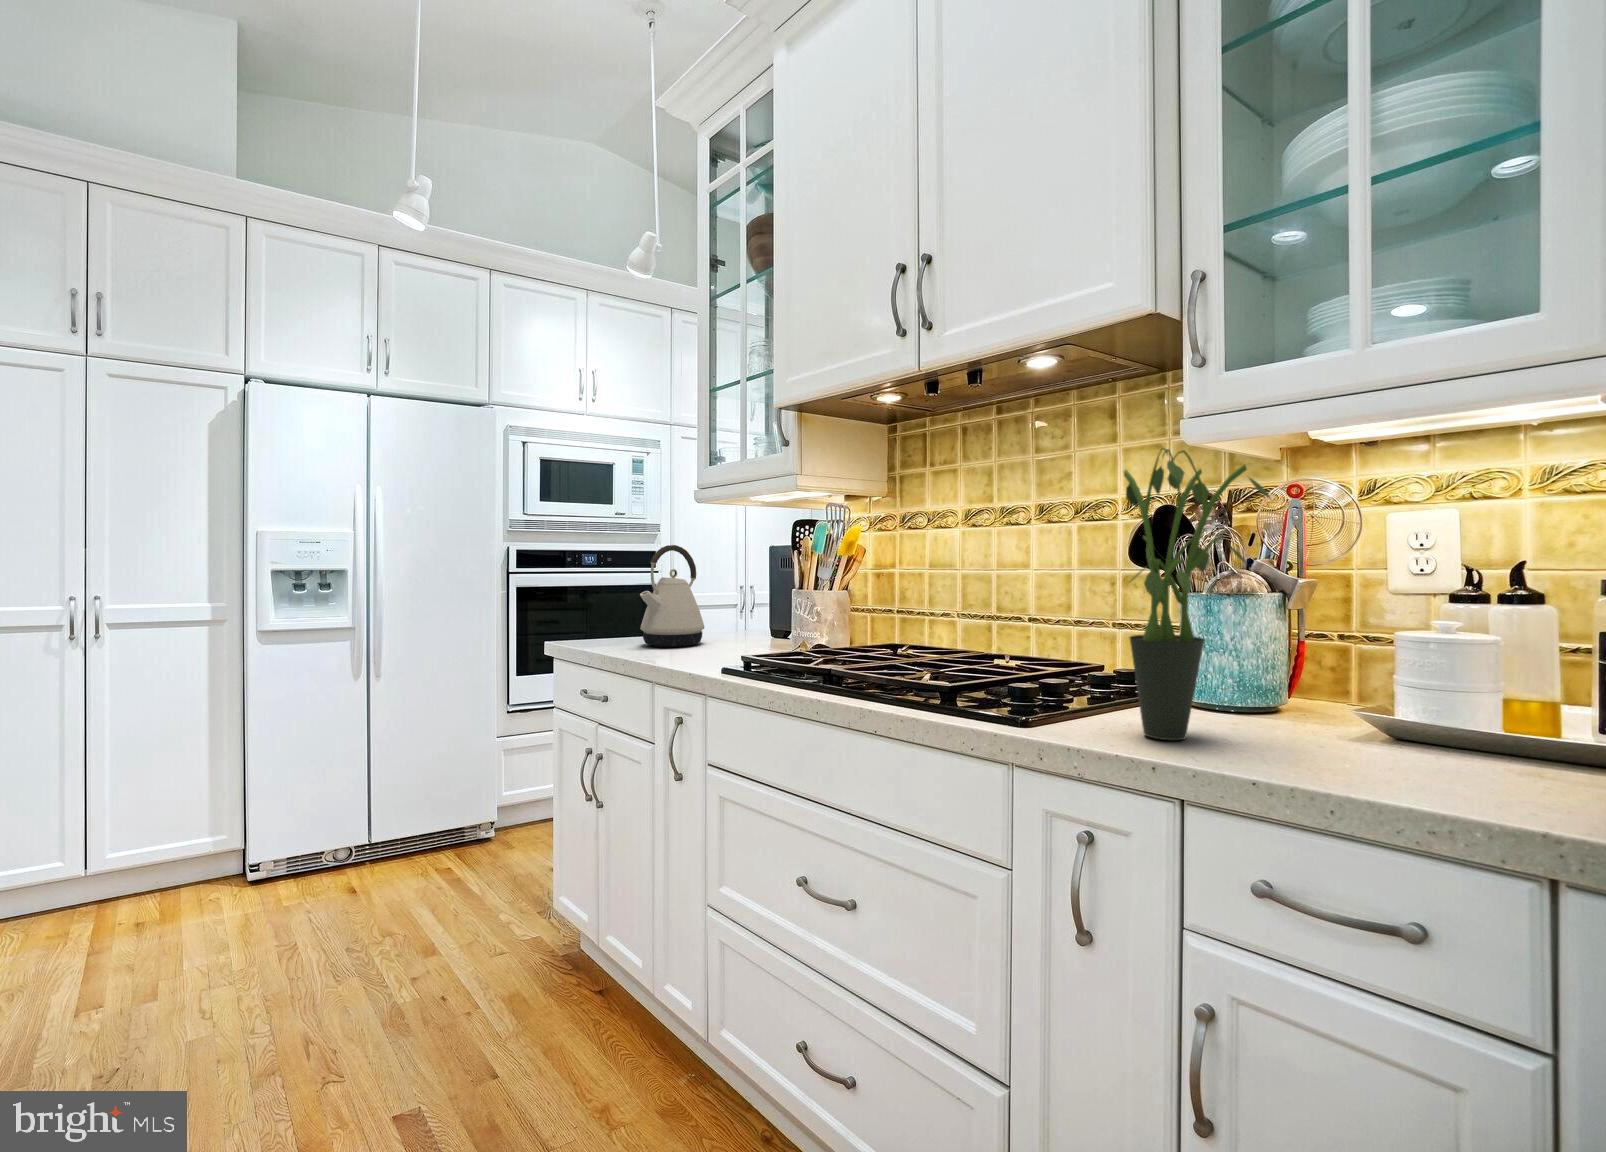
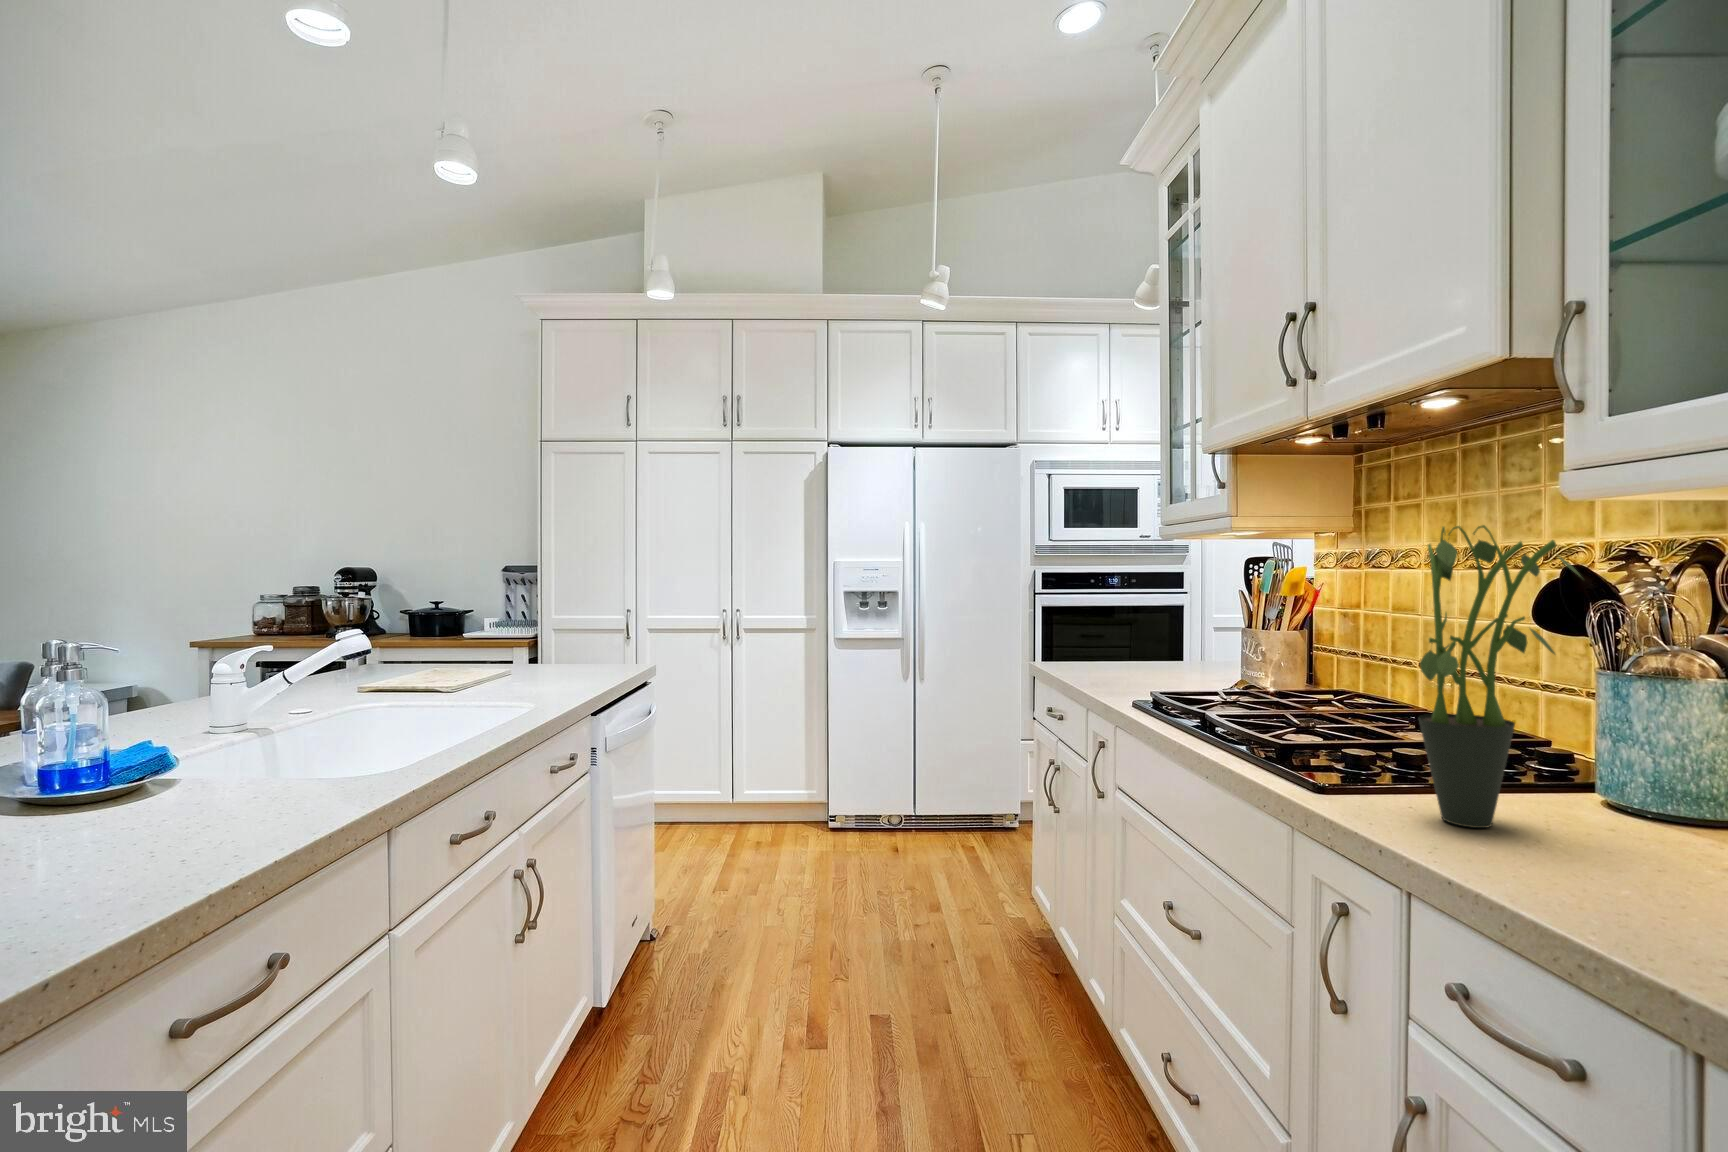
kettle: present [640,545,704,647] -> none [1085,586,1150,678]

